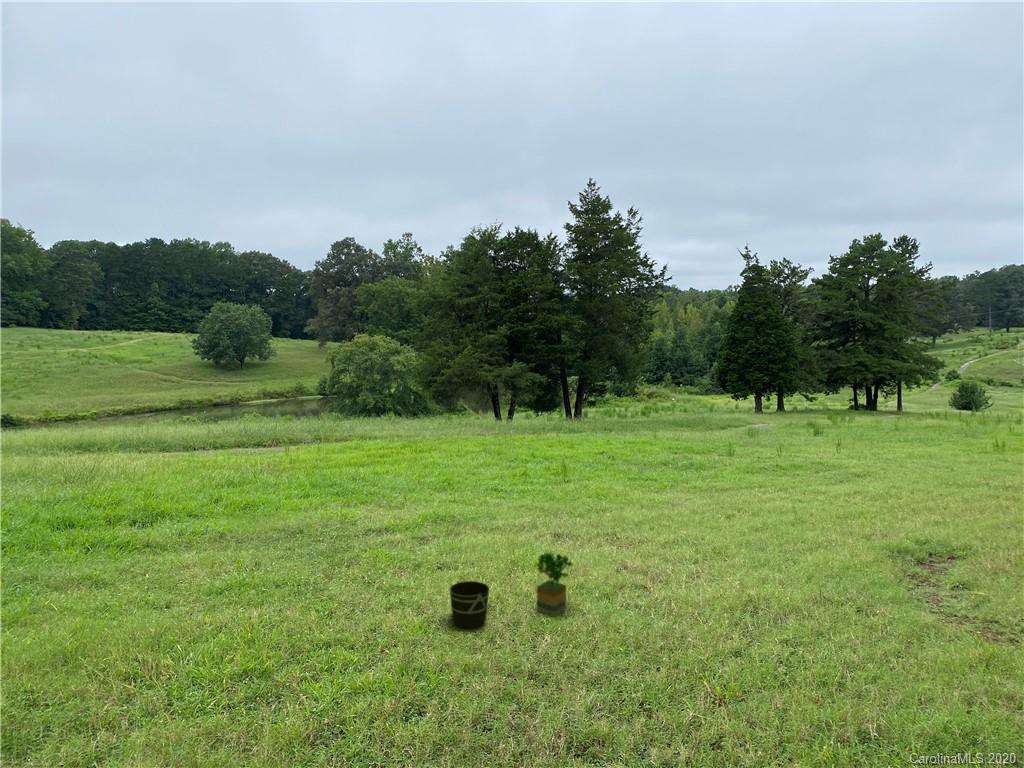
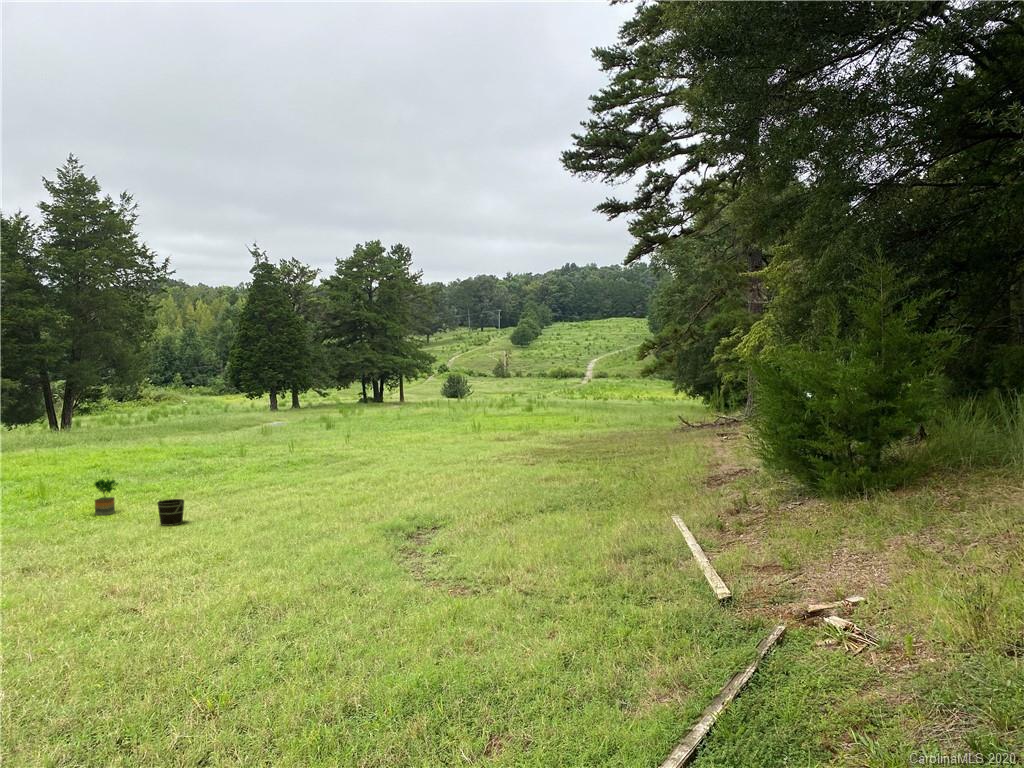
bucket: present [450,581,489,632] -> present [158,499,184,526]

